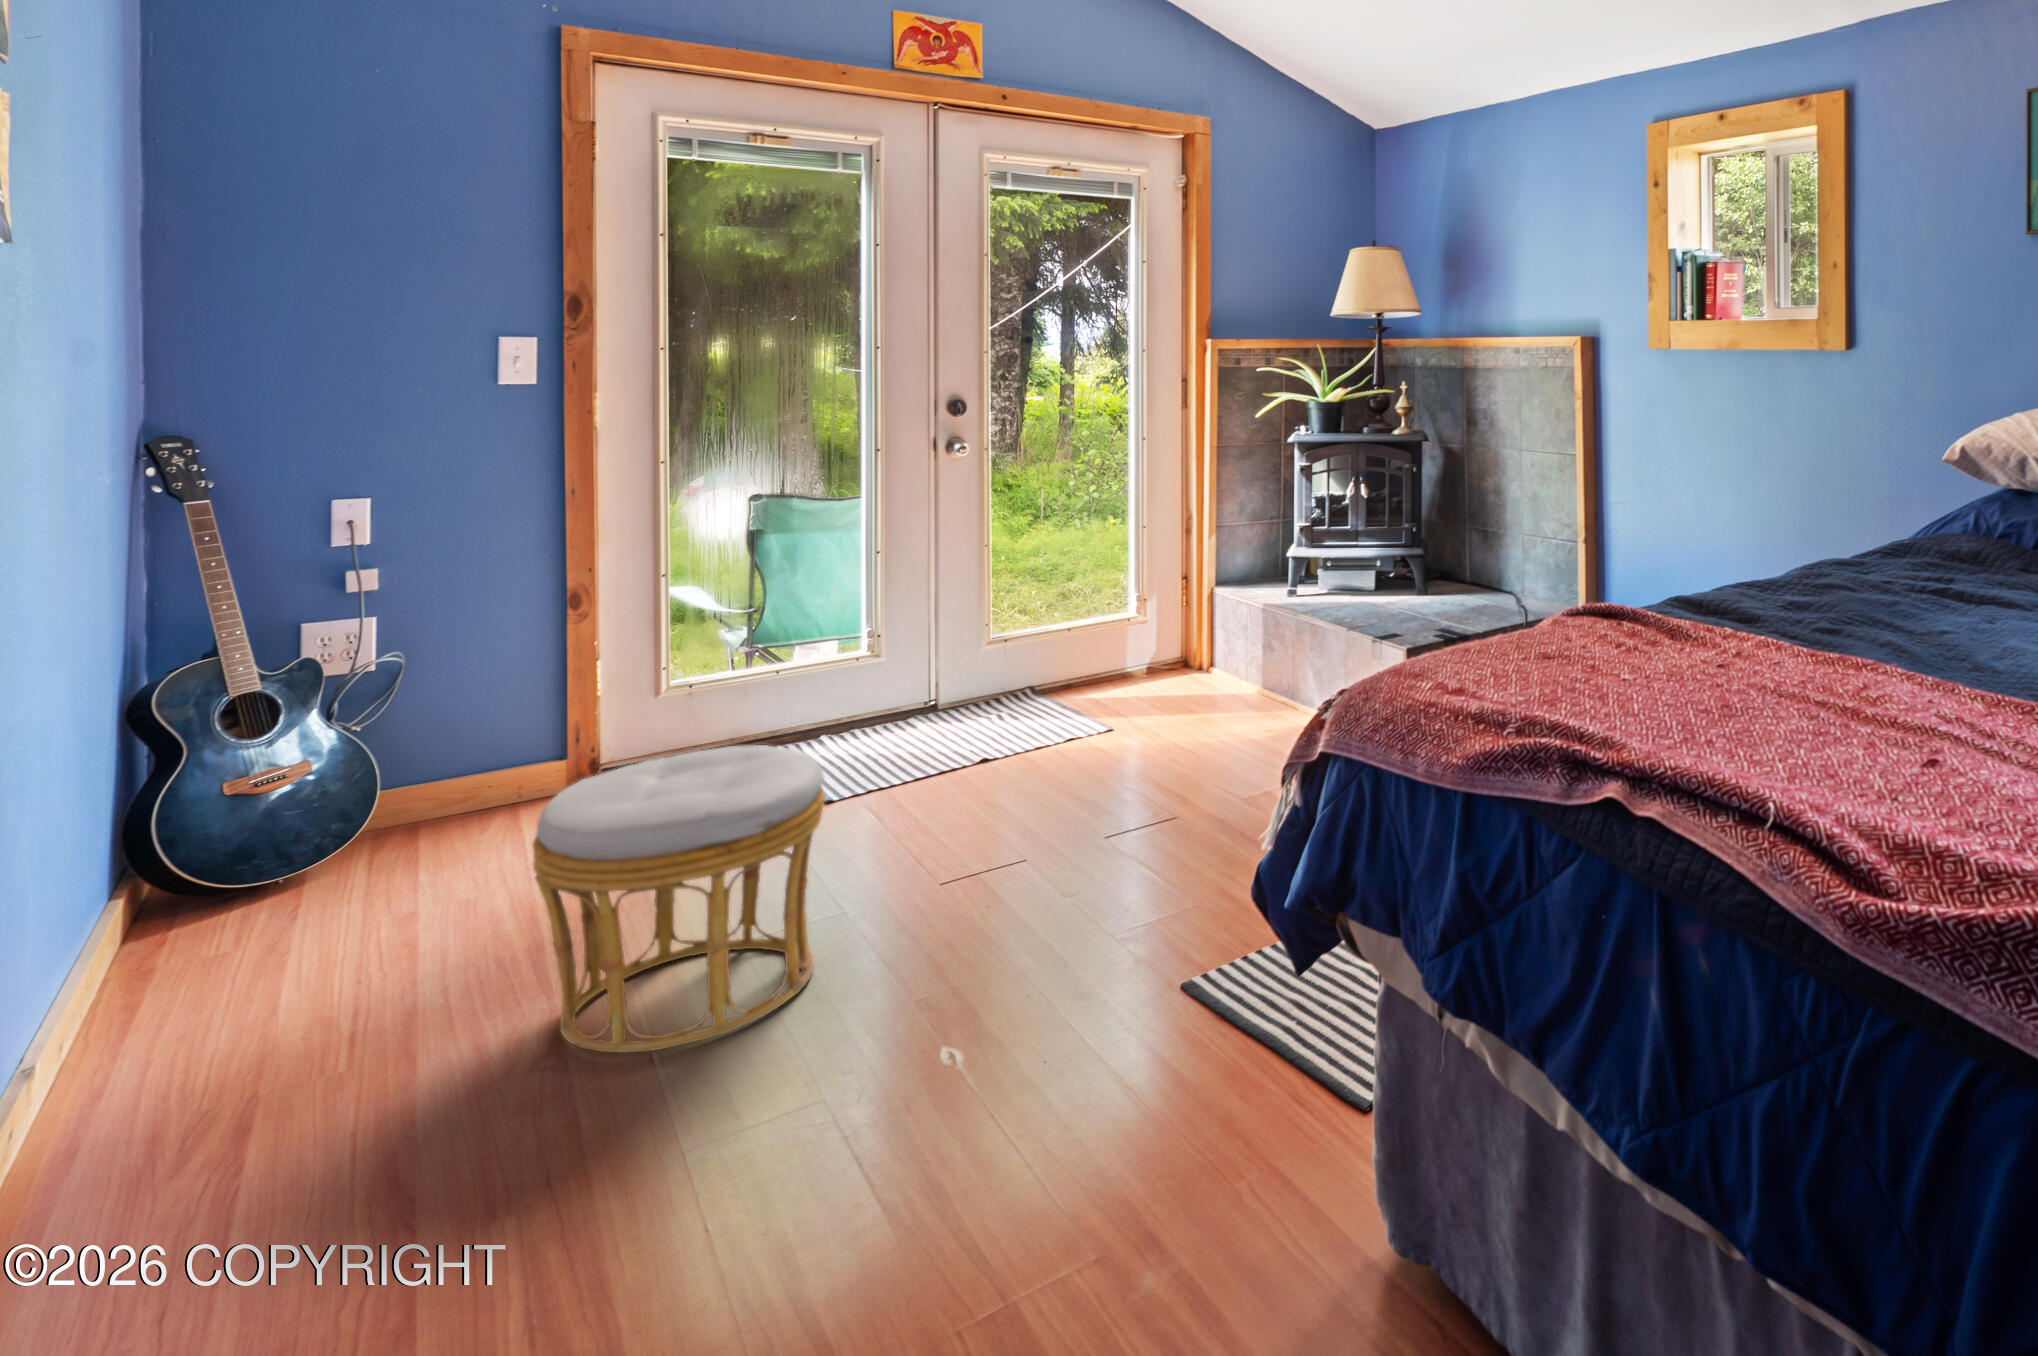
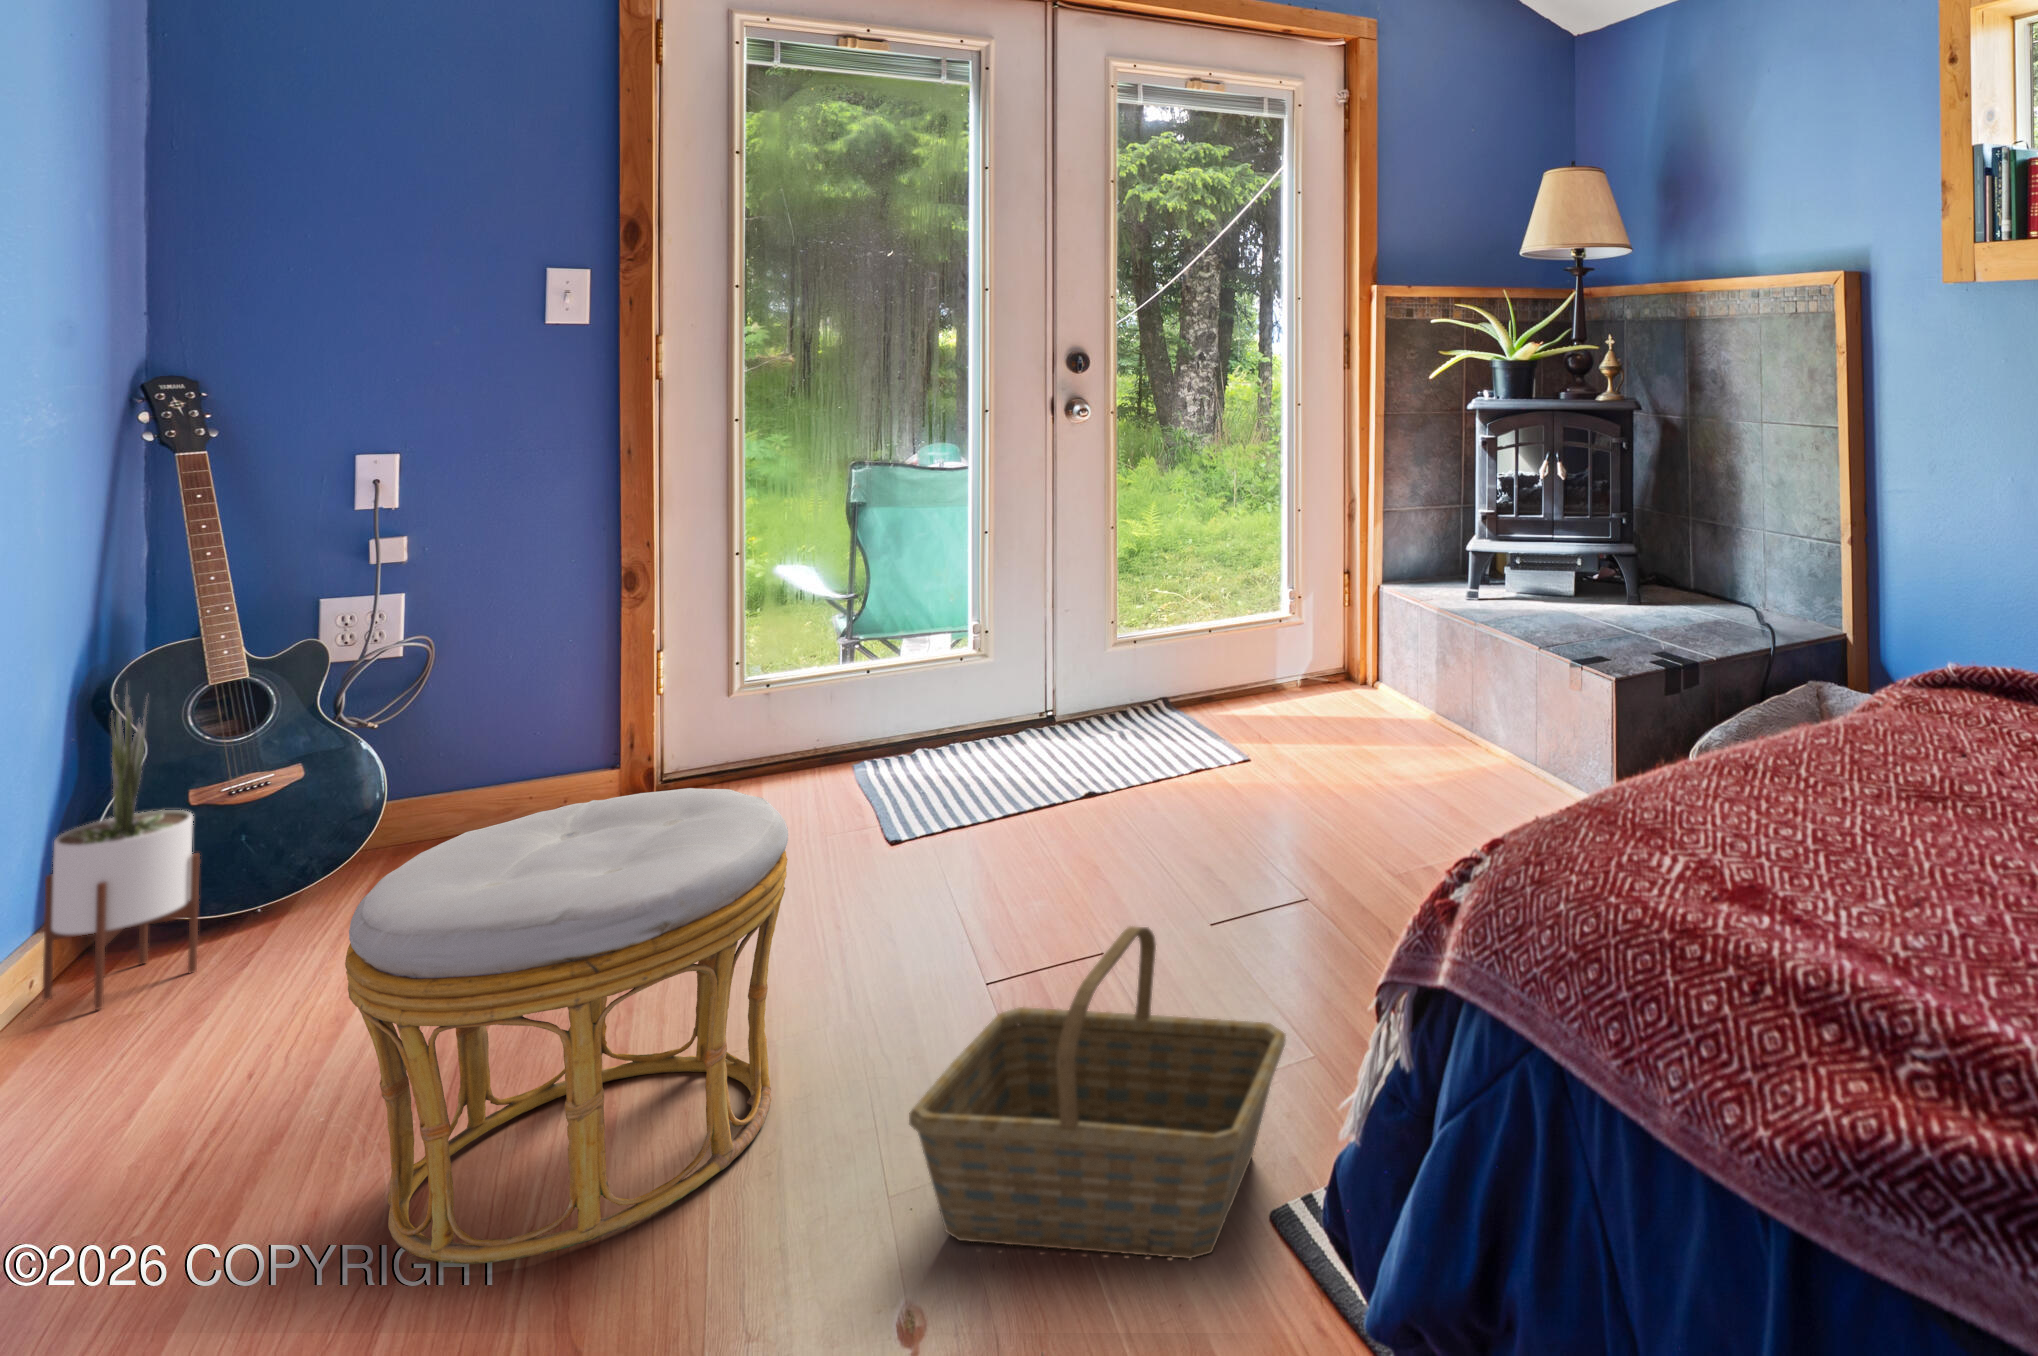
potted plant: none [137,692,264,955] -> present [42,696,200,1010]
basket: none [949,813,1190,1011] -> present [909,926,1286,1258]

